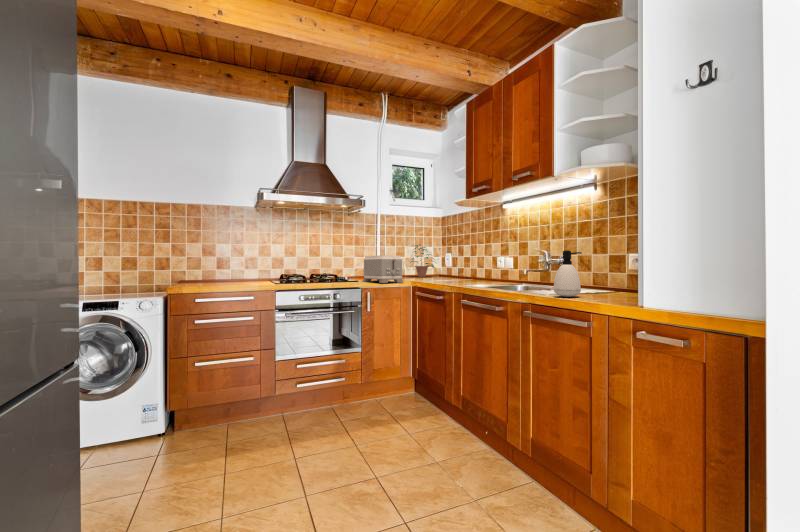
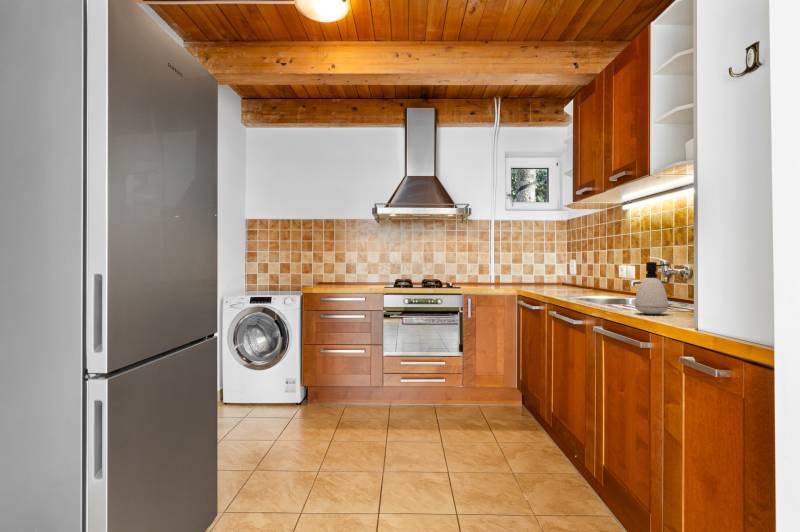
potted plant: present [411,245,434,277] -> none [525,250,559,285]
toaster: present [363,255,403,283] -> none [468,263,506,291]

